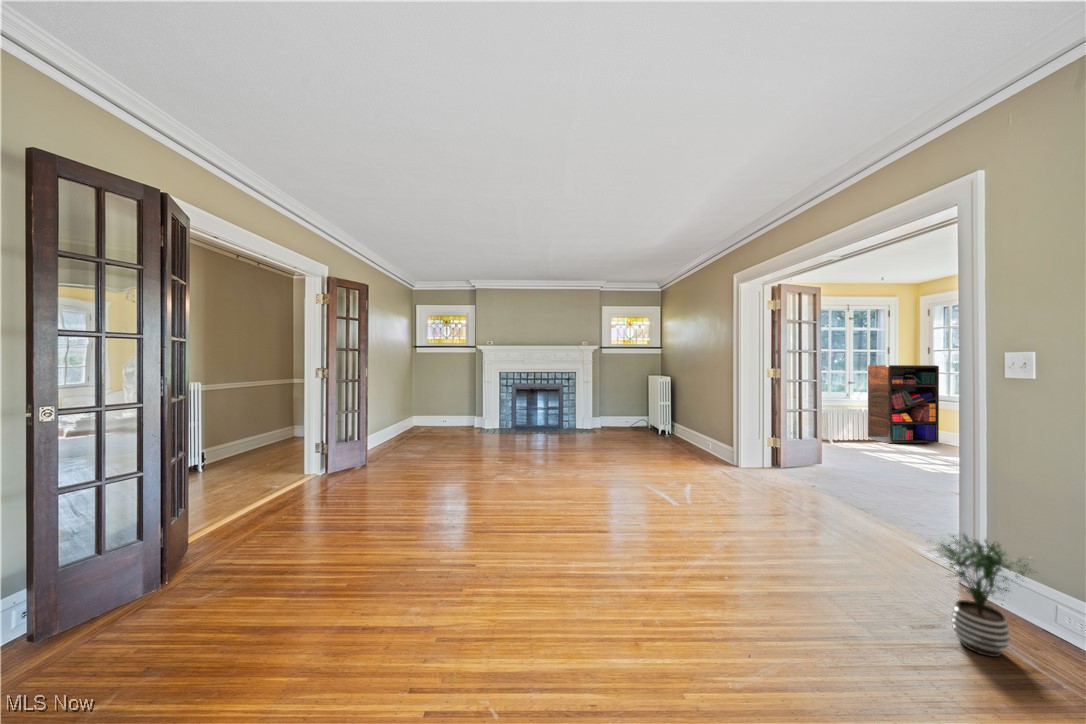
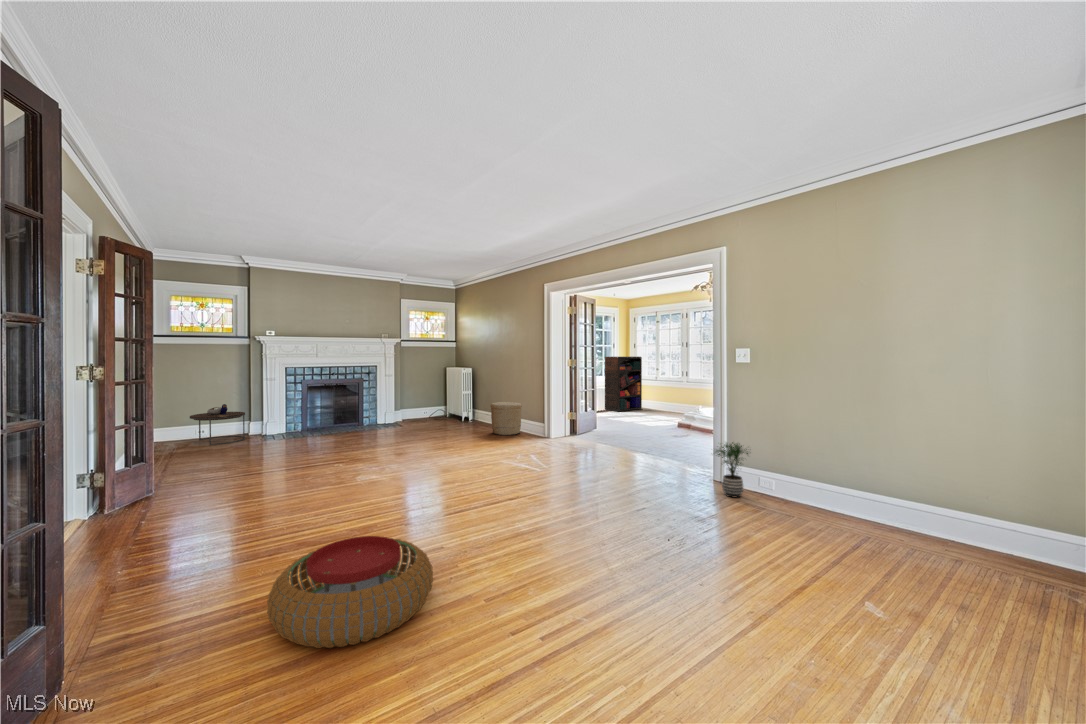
side table: none [434,400,470,432] -> present [190,404,245,445]
woven basket: none [670,417,709,456] -> present [491,402,522,435]
pouf: none [193,545,376,666] -> present [267,536,433,648]

